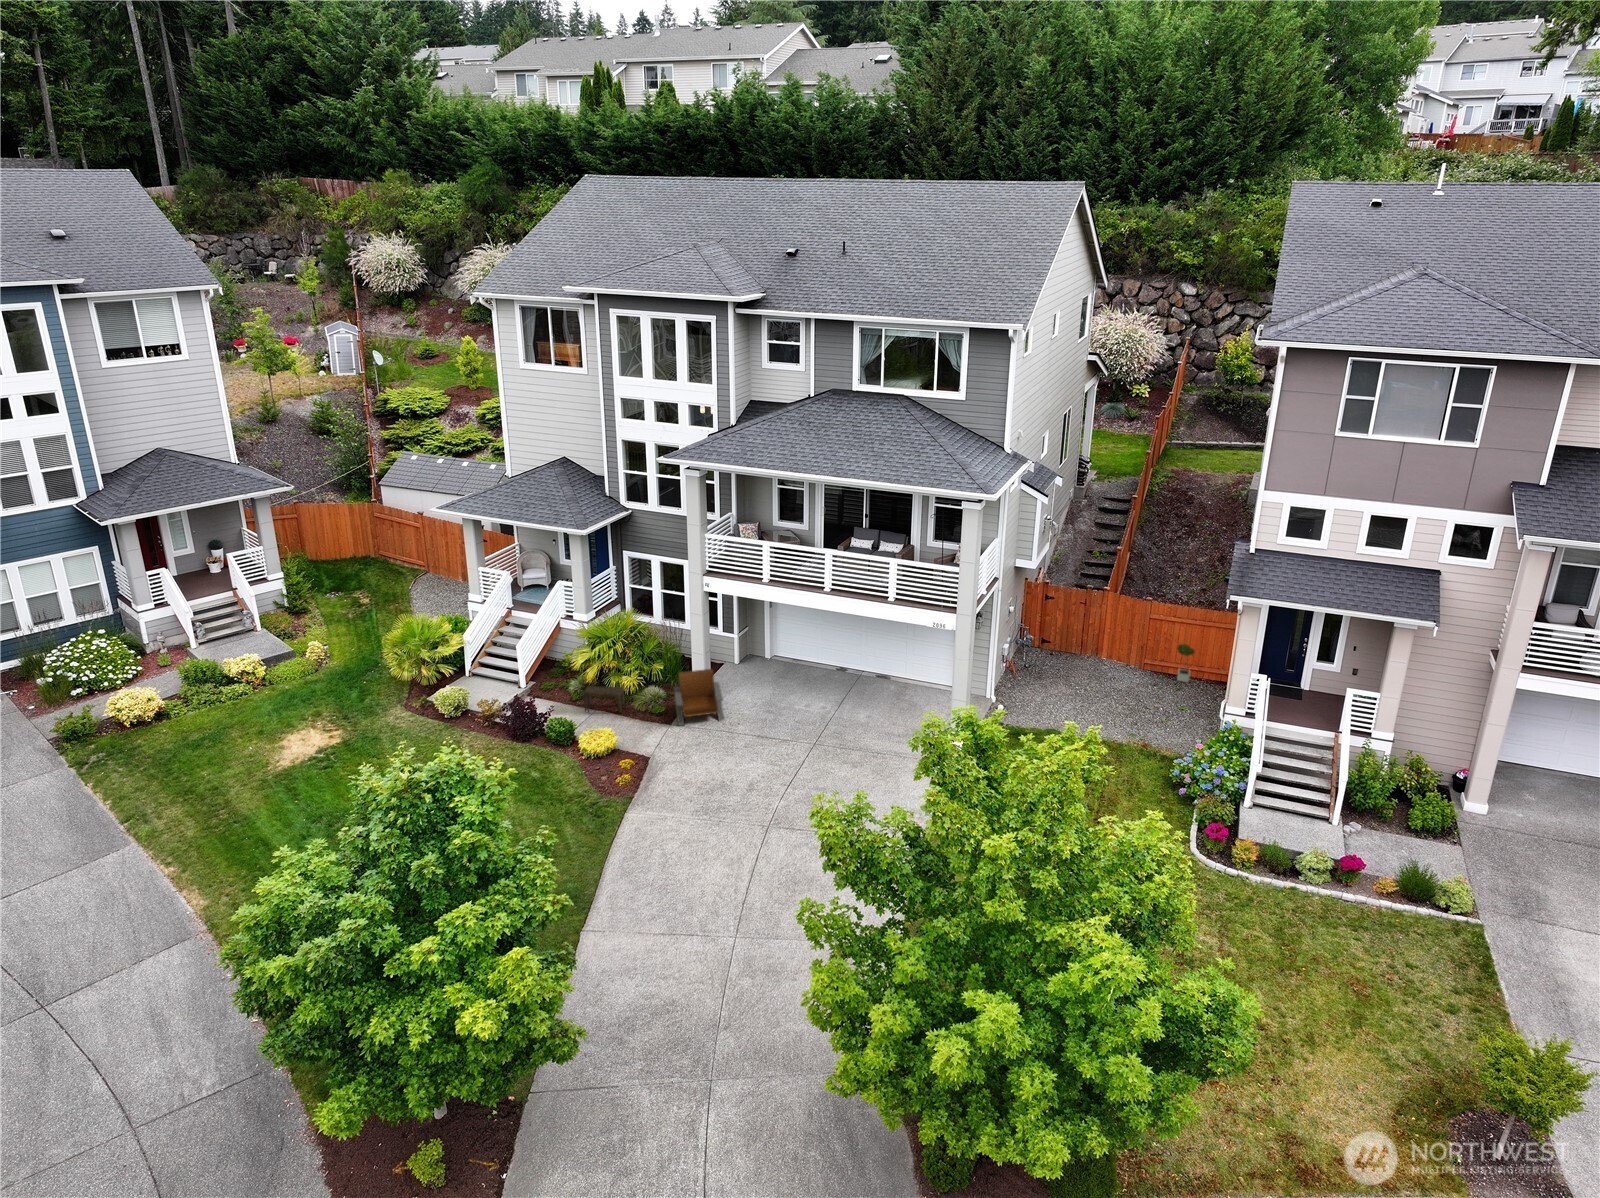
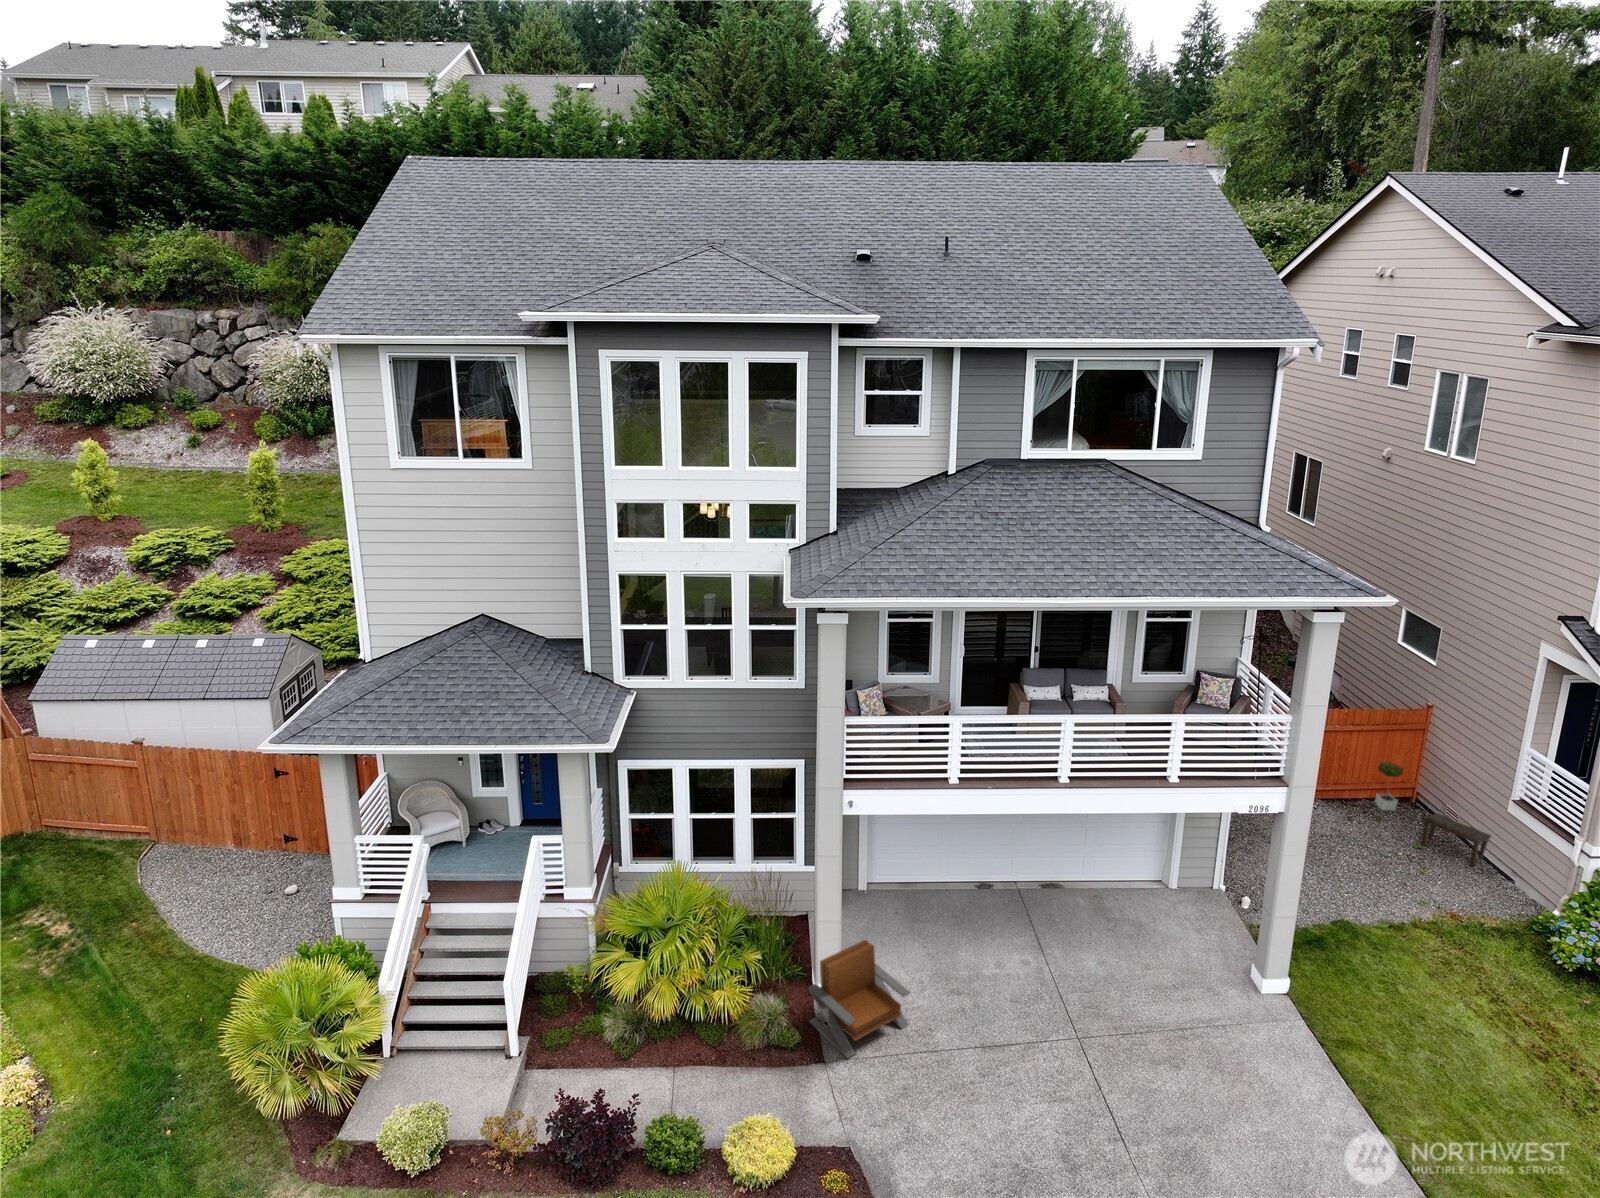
bench: present [582,686,624,713] -> present [1421,813,1491,866]

